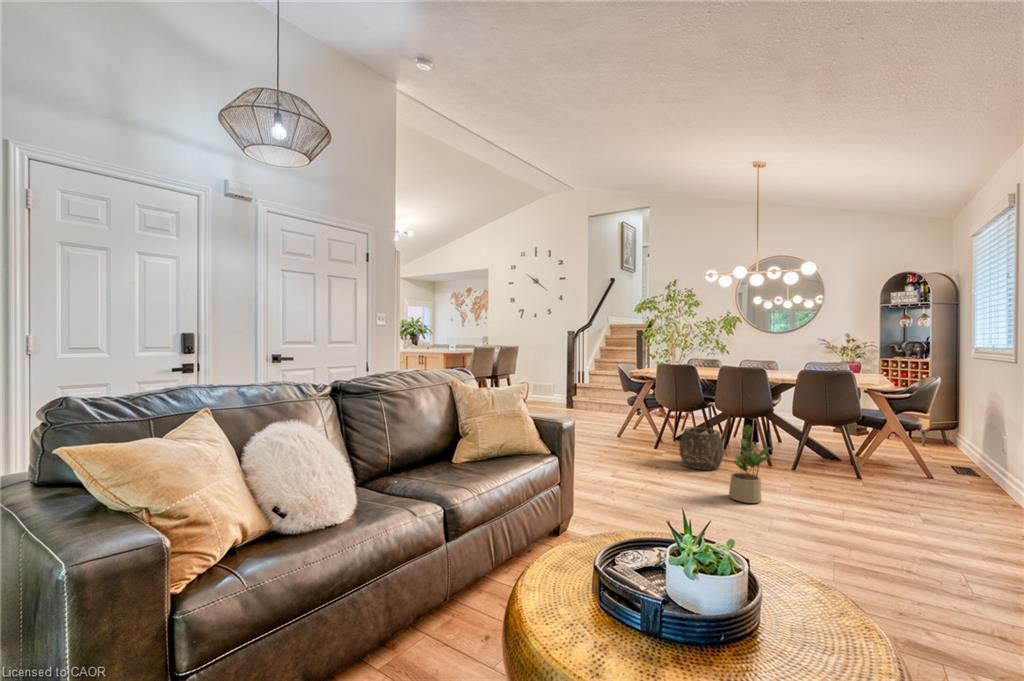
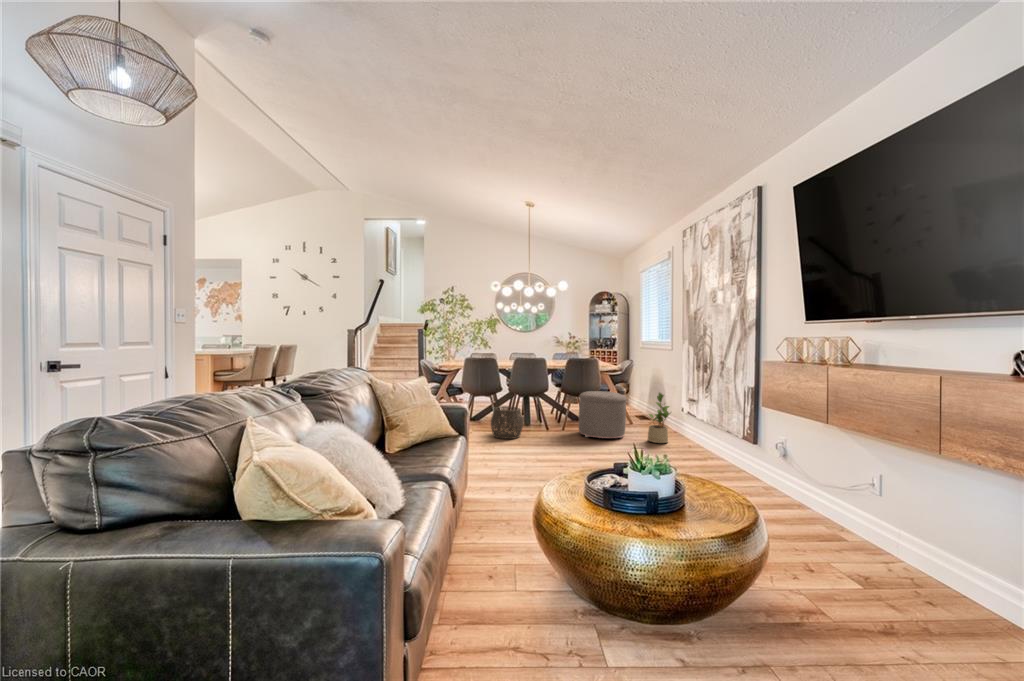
ottoman: none [811,420,897,496] -> present [579,391,626,438]
potted plant: present [729,425,771,503] -> present [648,393,670,443]

